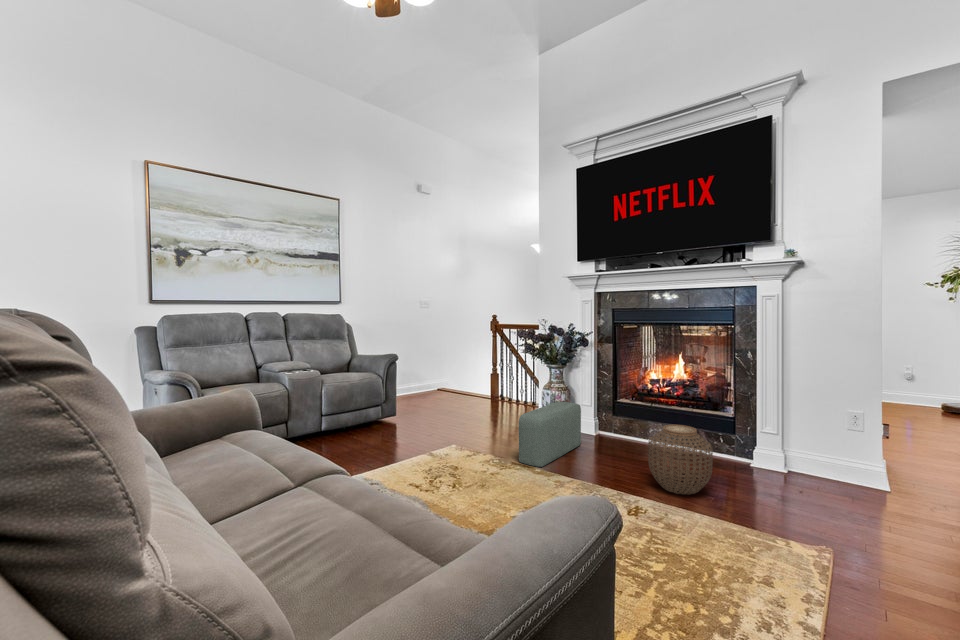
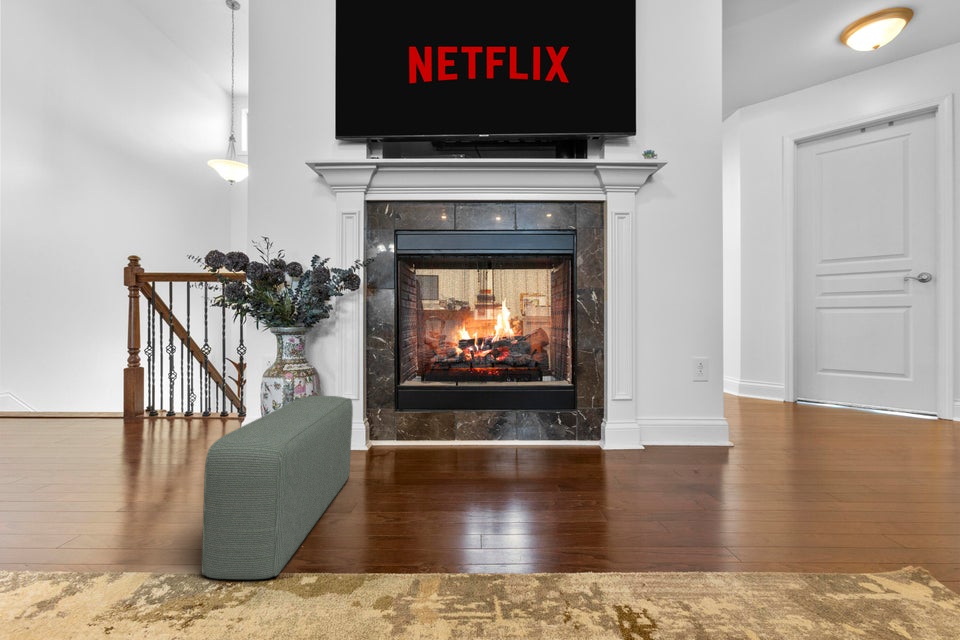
woven basket: present [648,425,713,494] -> none [528,419,650,564]

